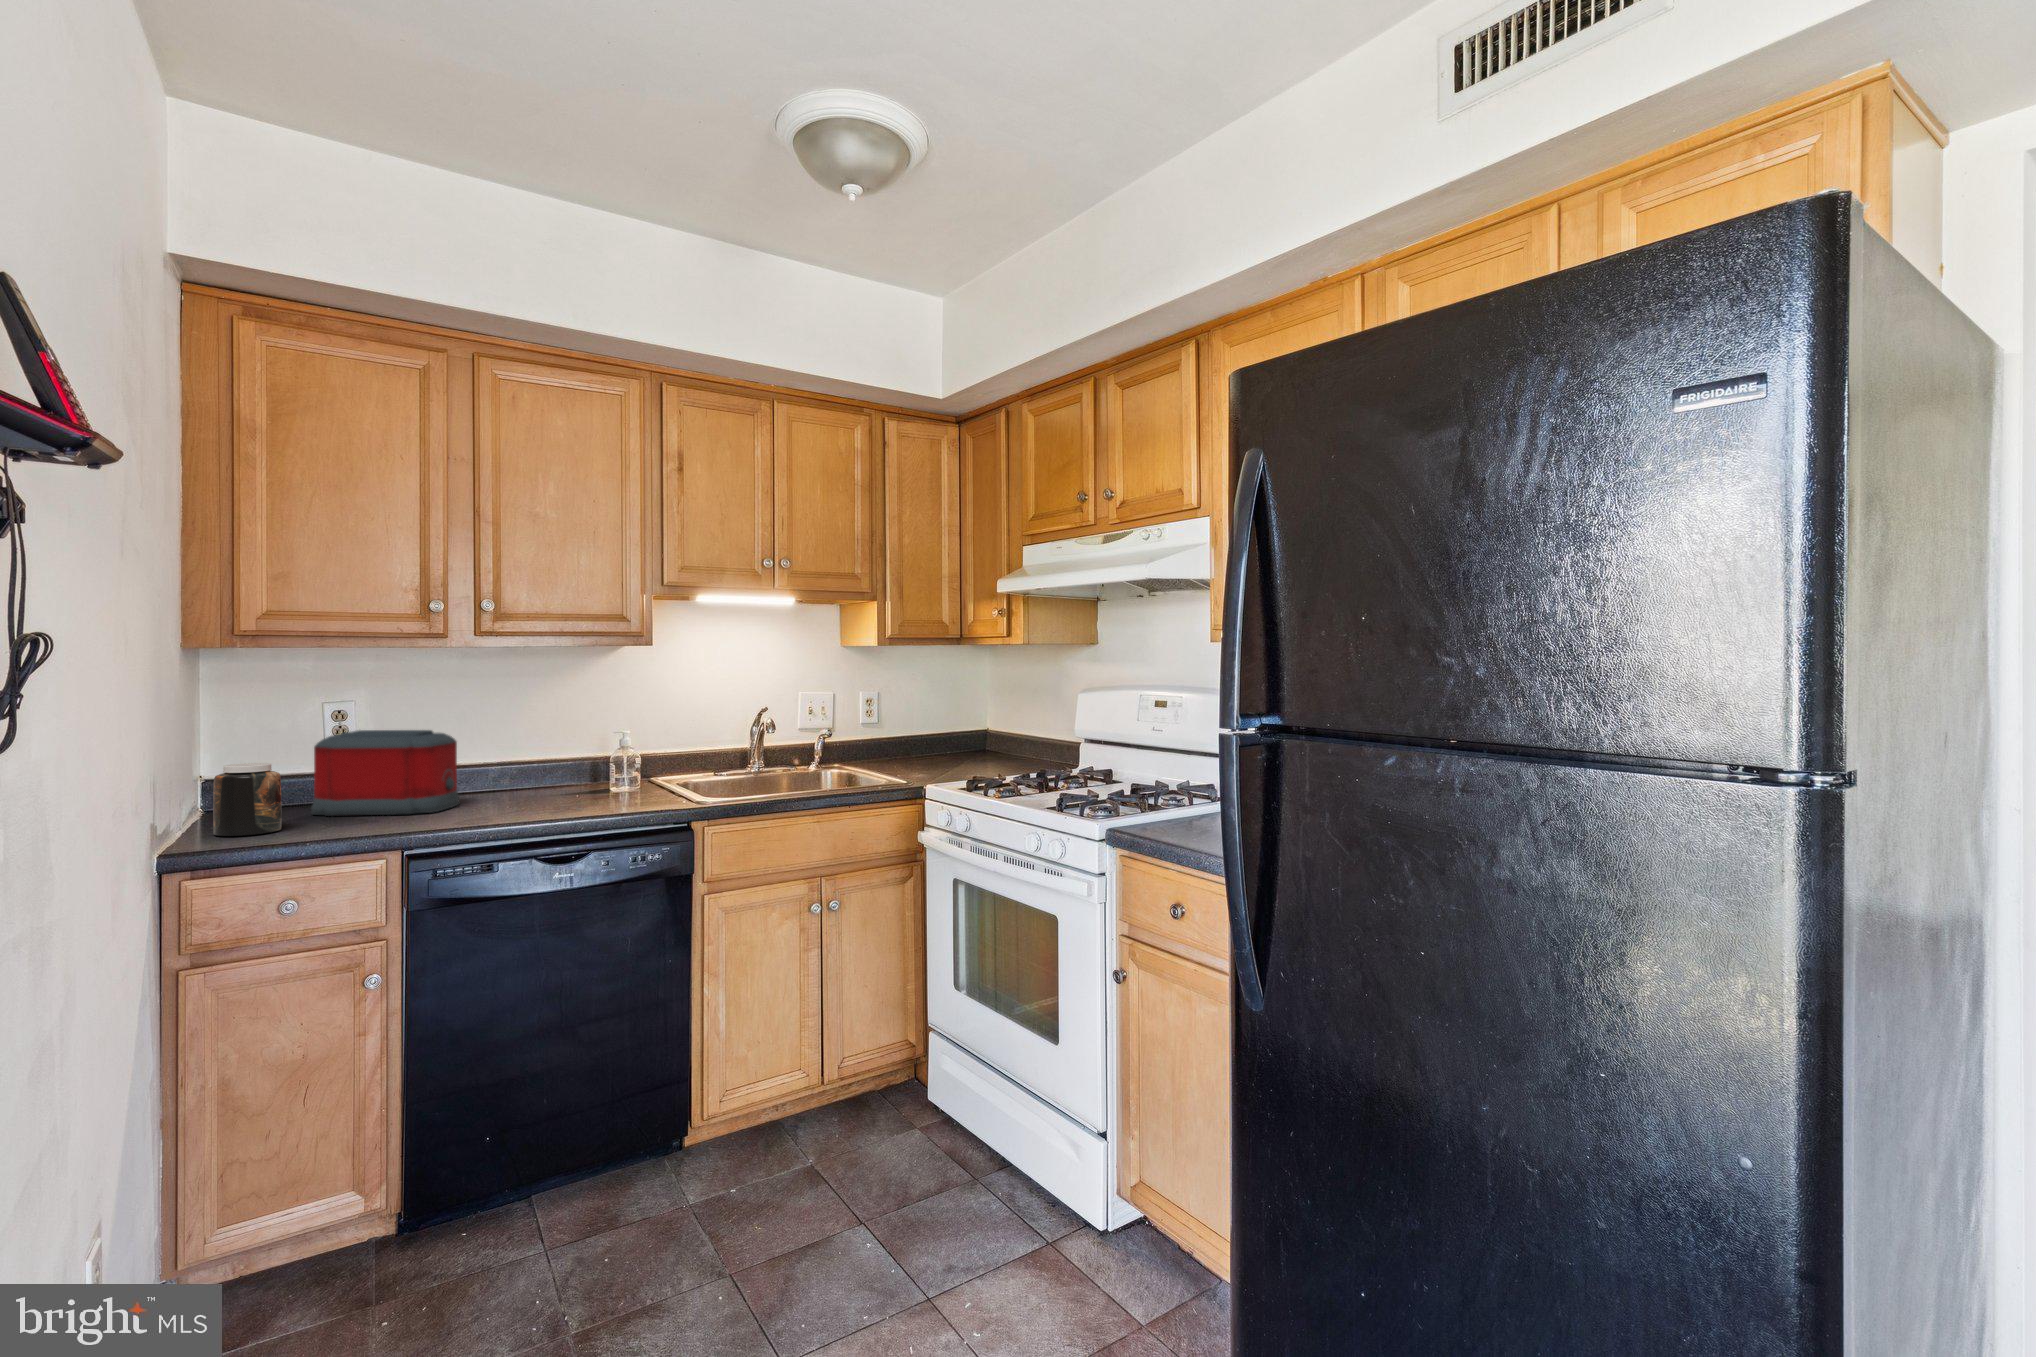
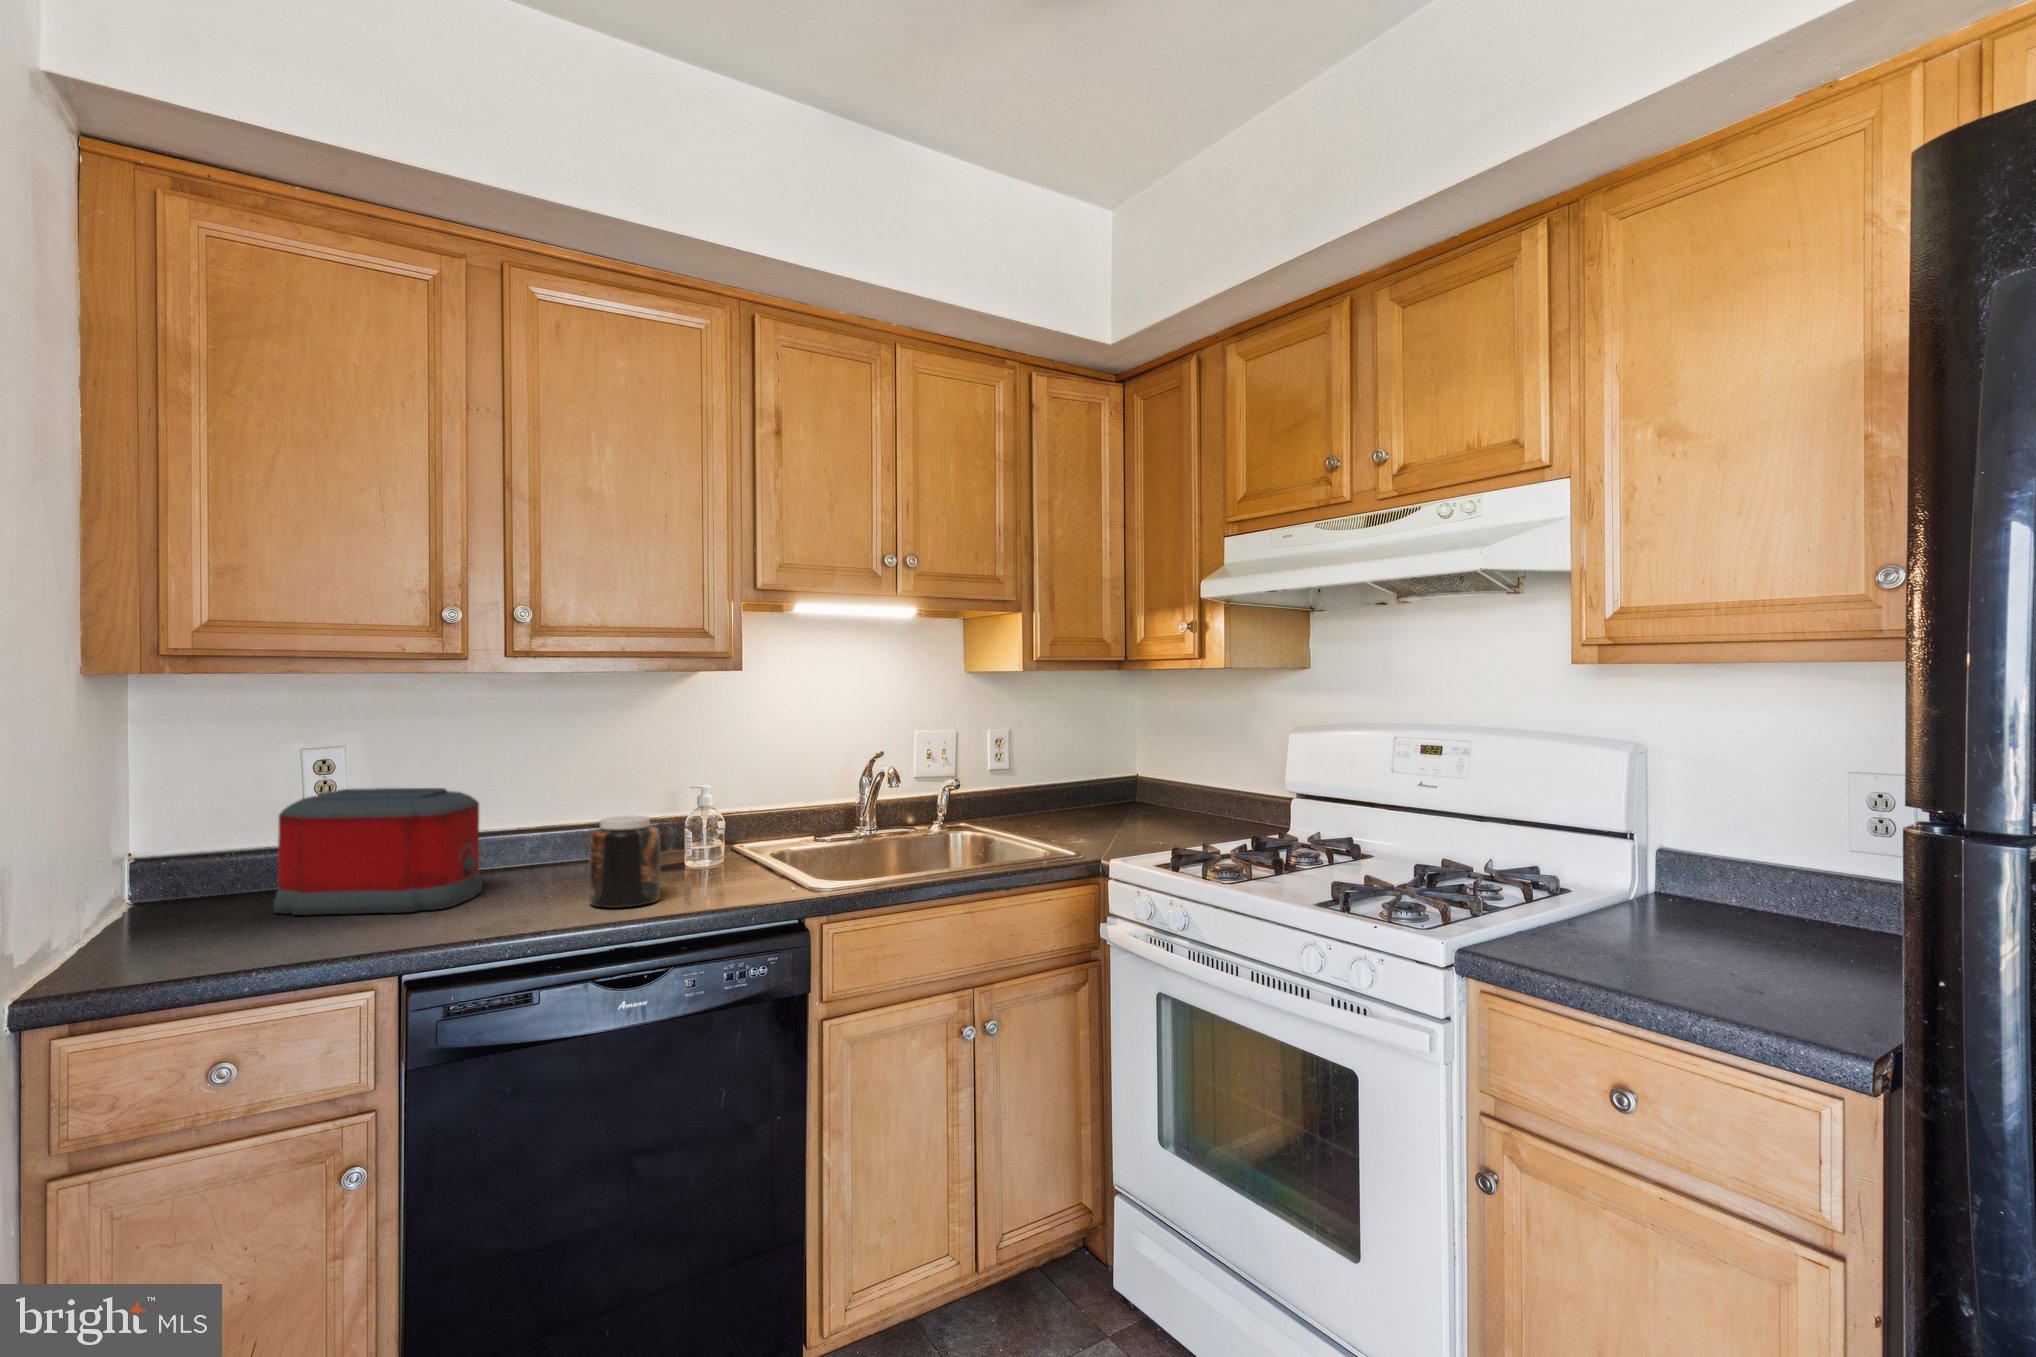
jar: present [213,763,282,836] -> present [589,816,660,908]

